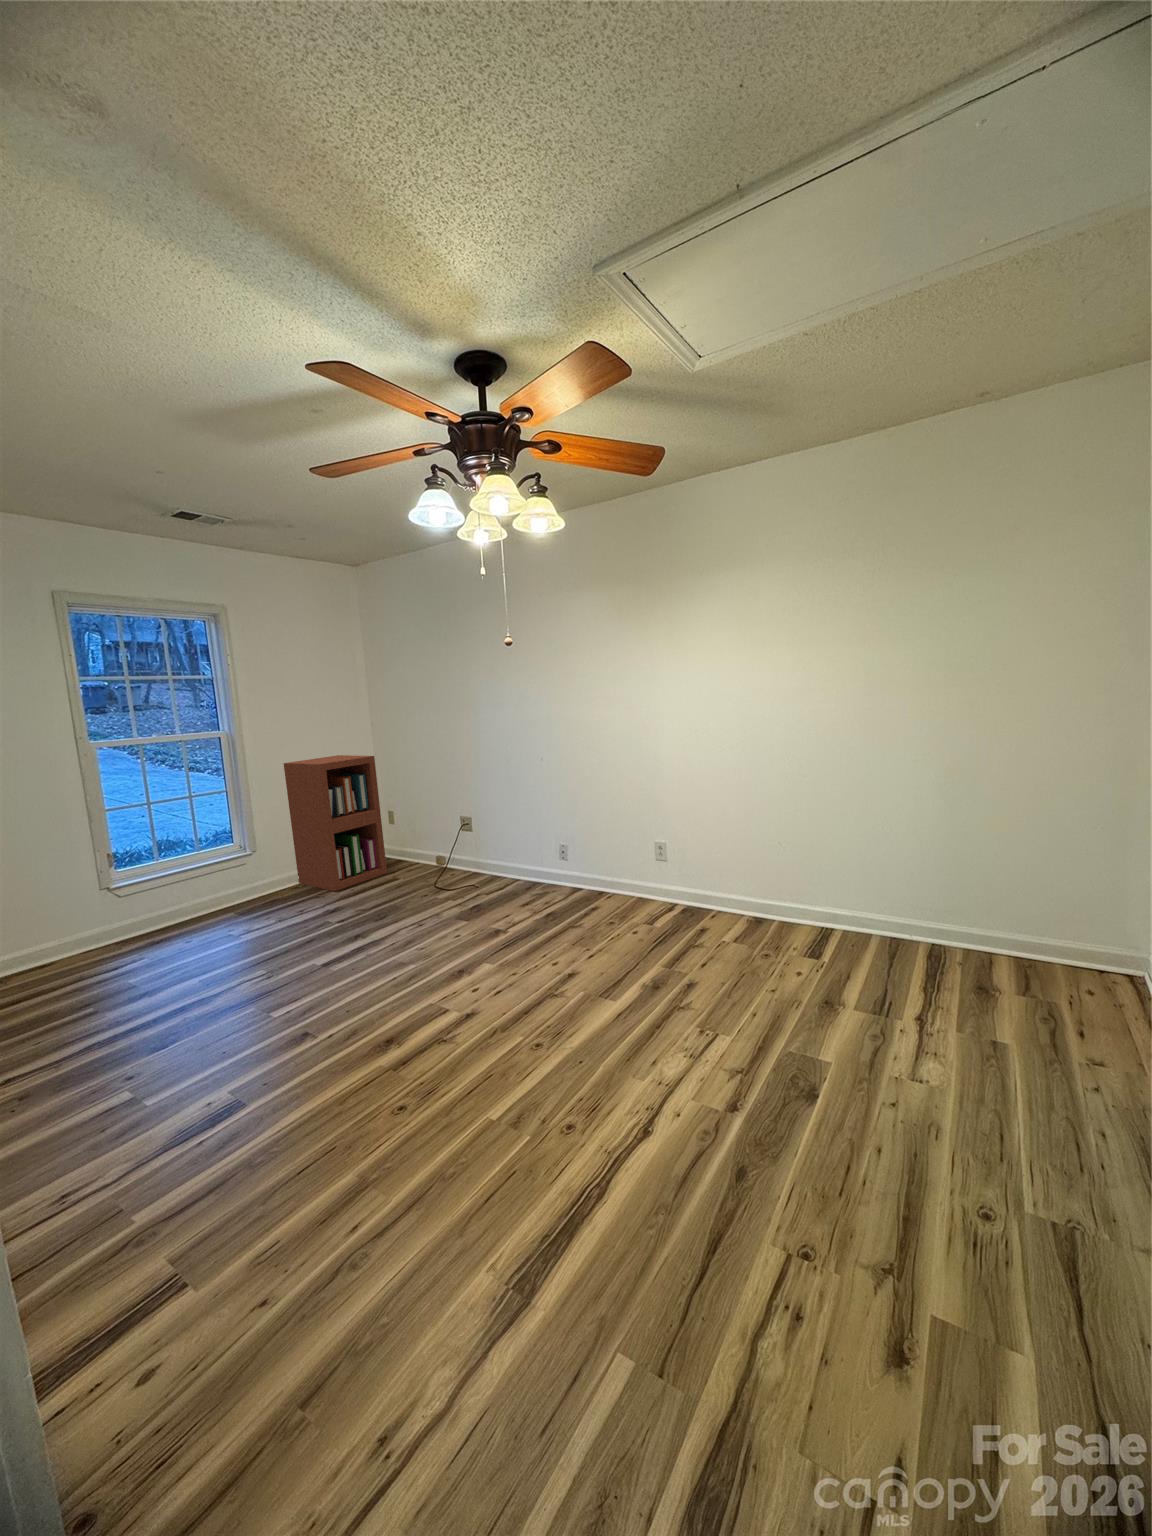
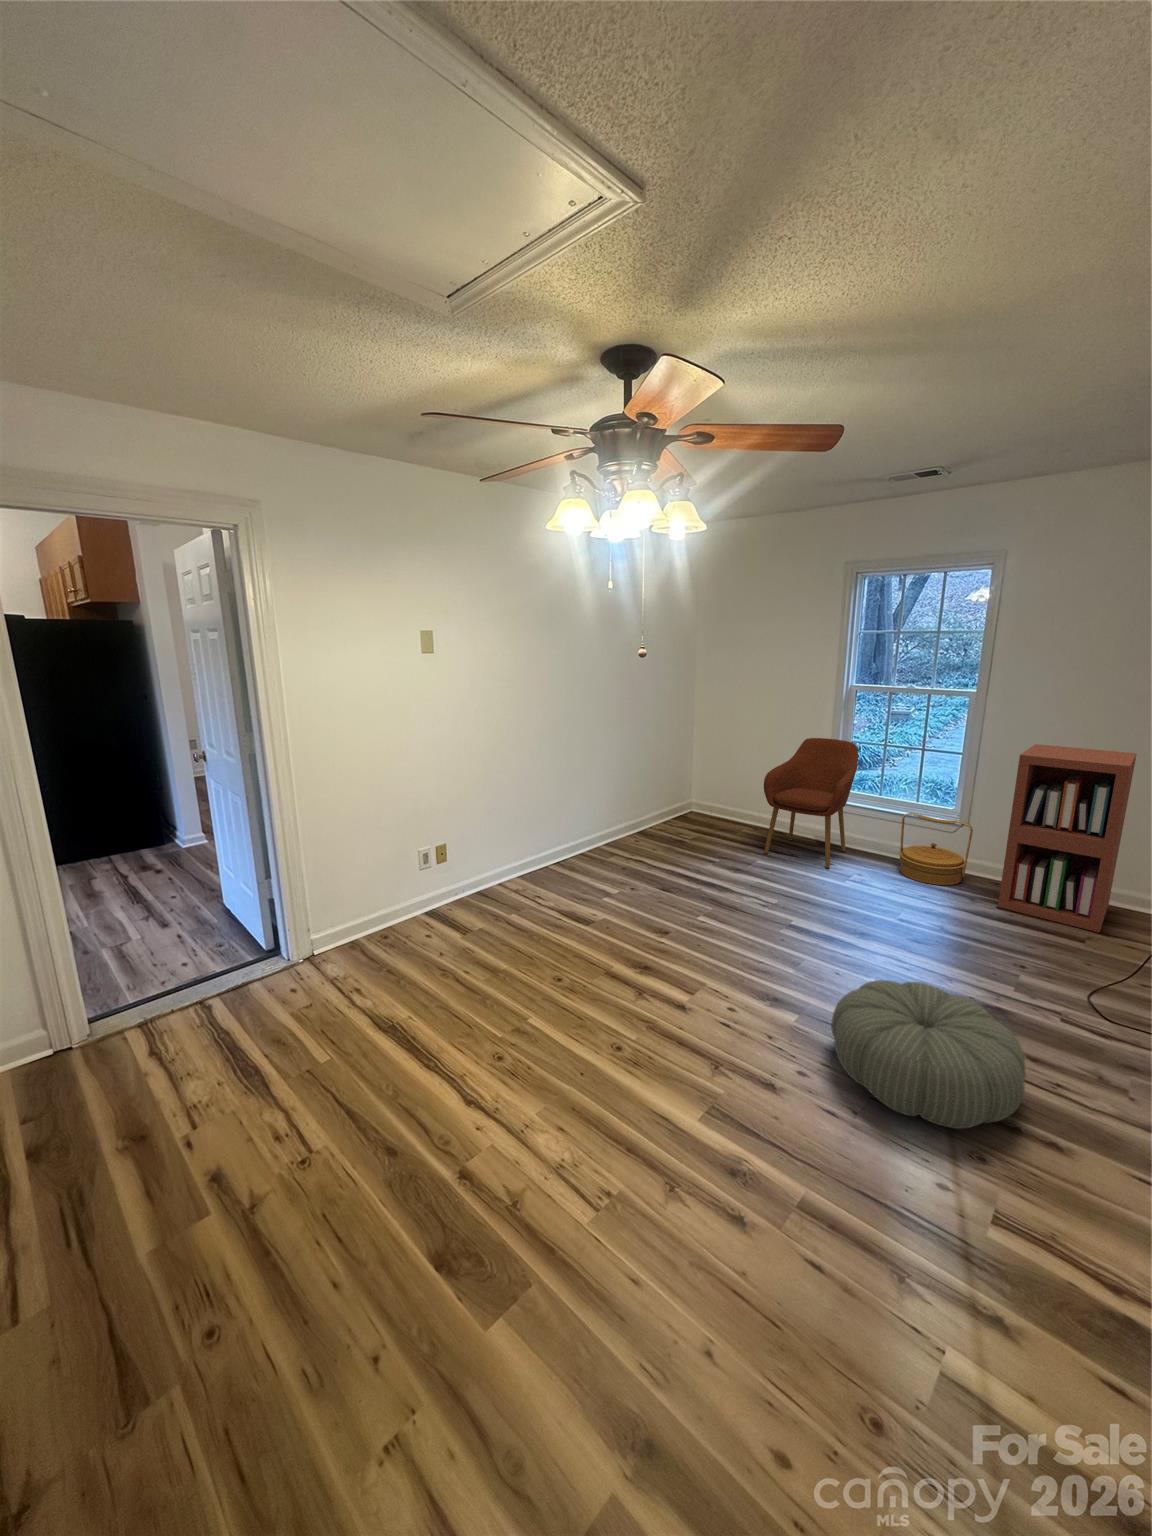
armchair: none [44,806,198,977] -> present [764,738,858,869]
woven basket: none [217,842,285,914] -> present [900,813,973,885]
pouf: none [491,876,601,948] -> present [831,980,1025,1129]

